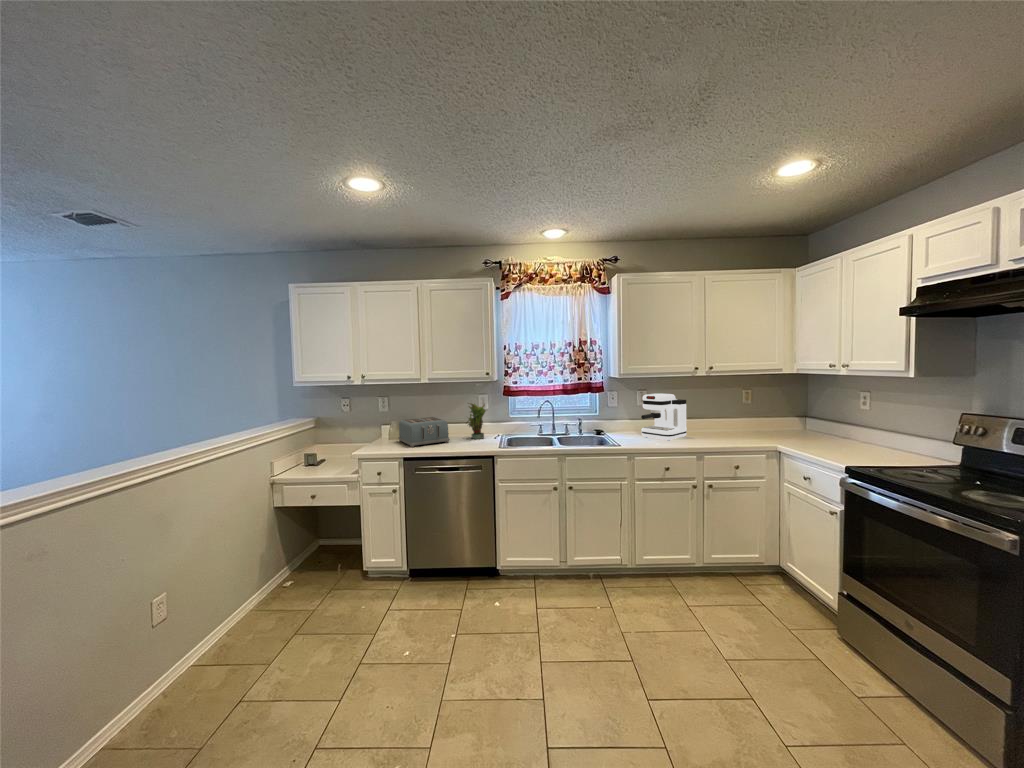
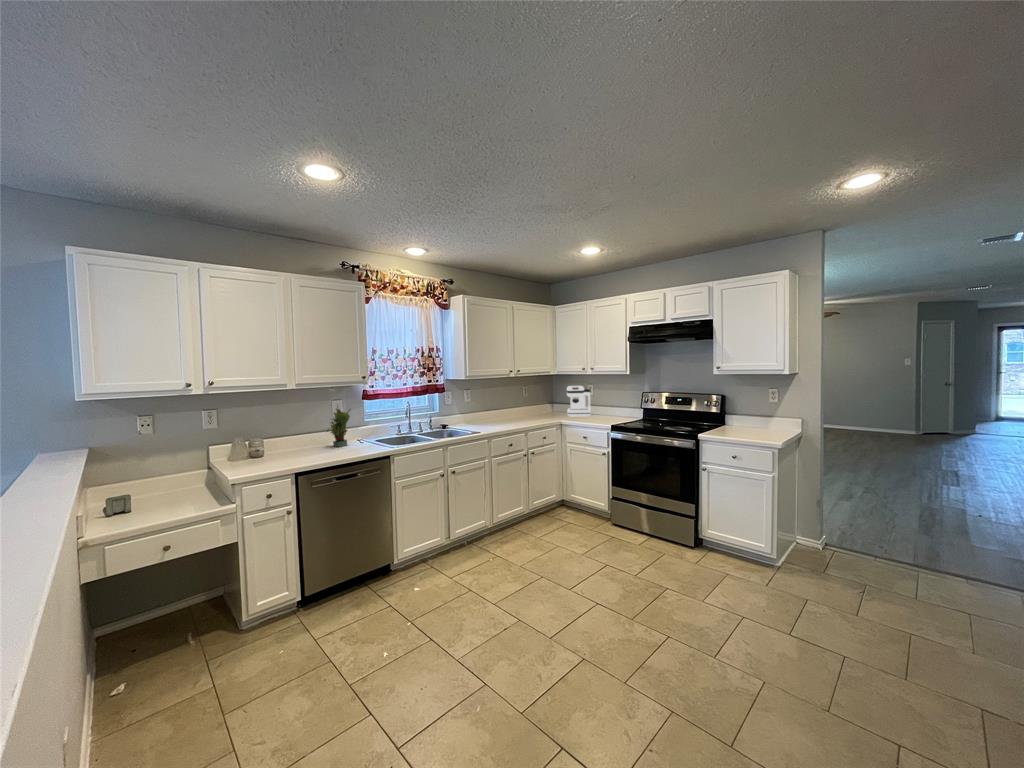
coffee maker: present [641,393,687,441] -> present [567,386,591,417]
toaster: present [399,417,450,447] -> none [250,428,322,462]

